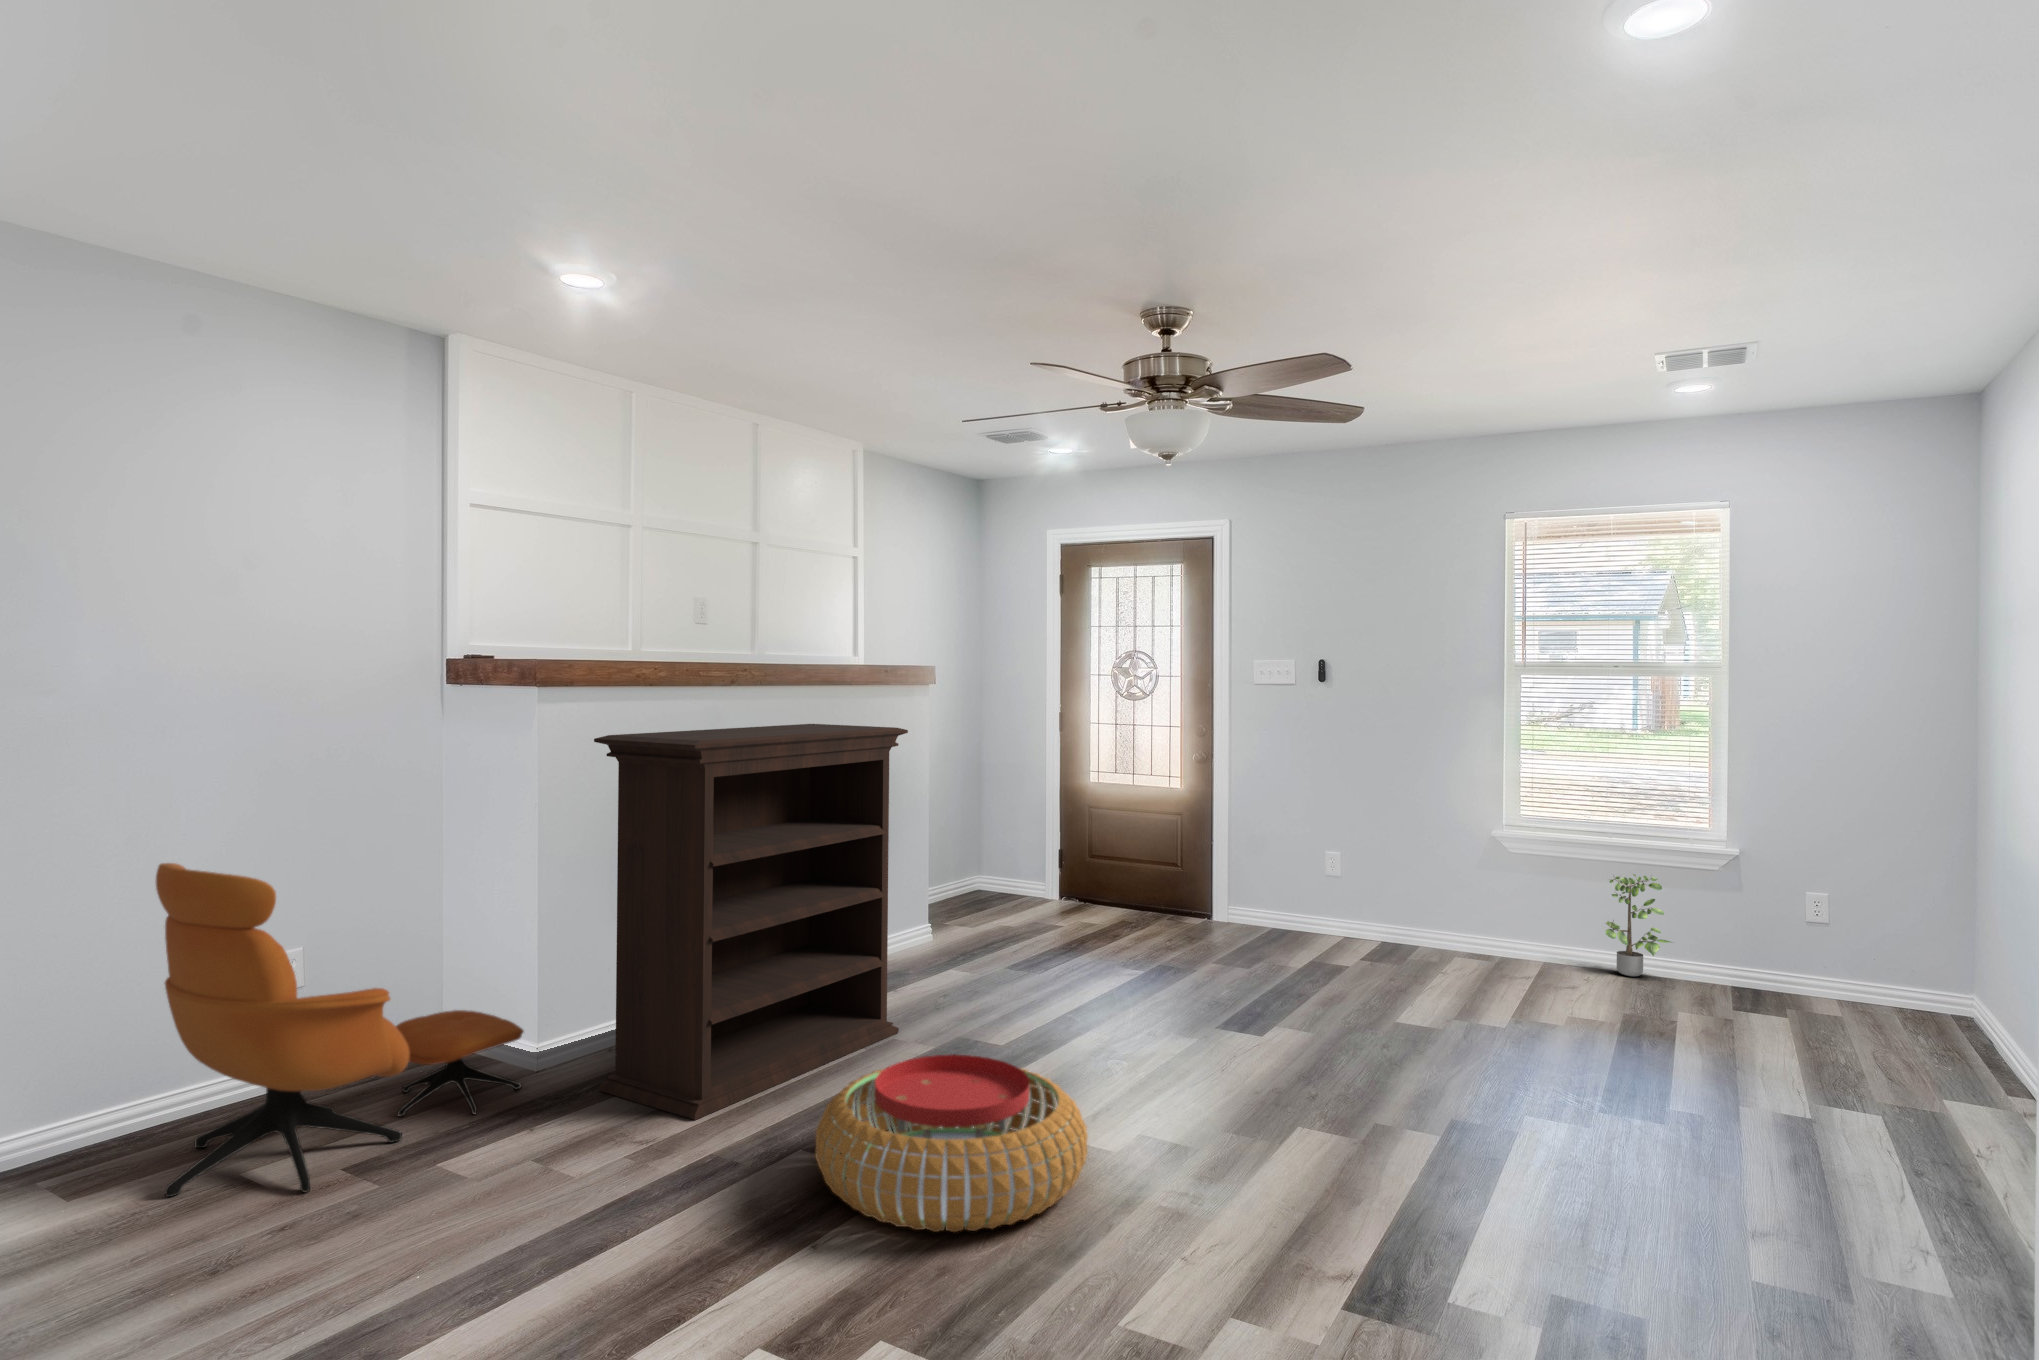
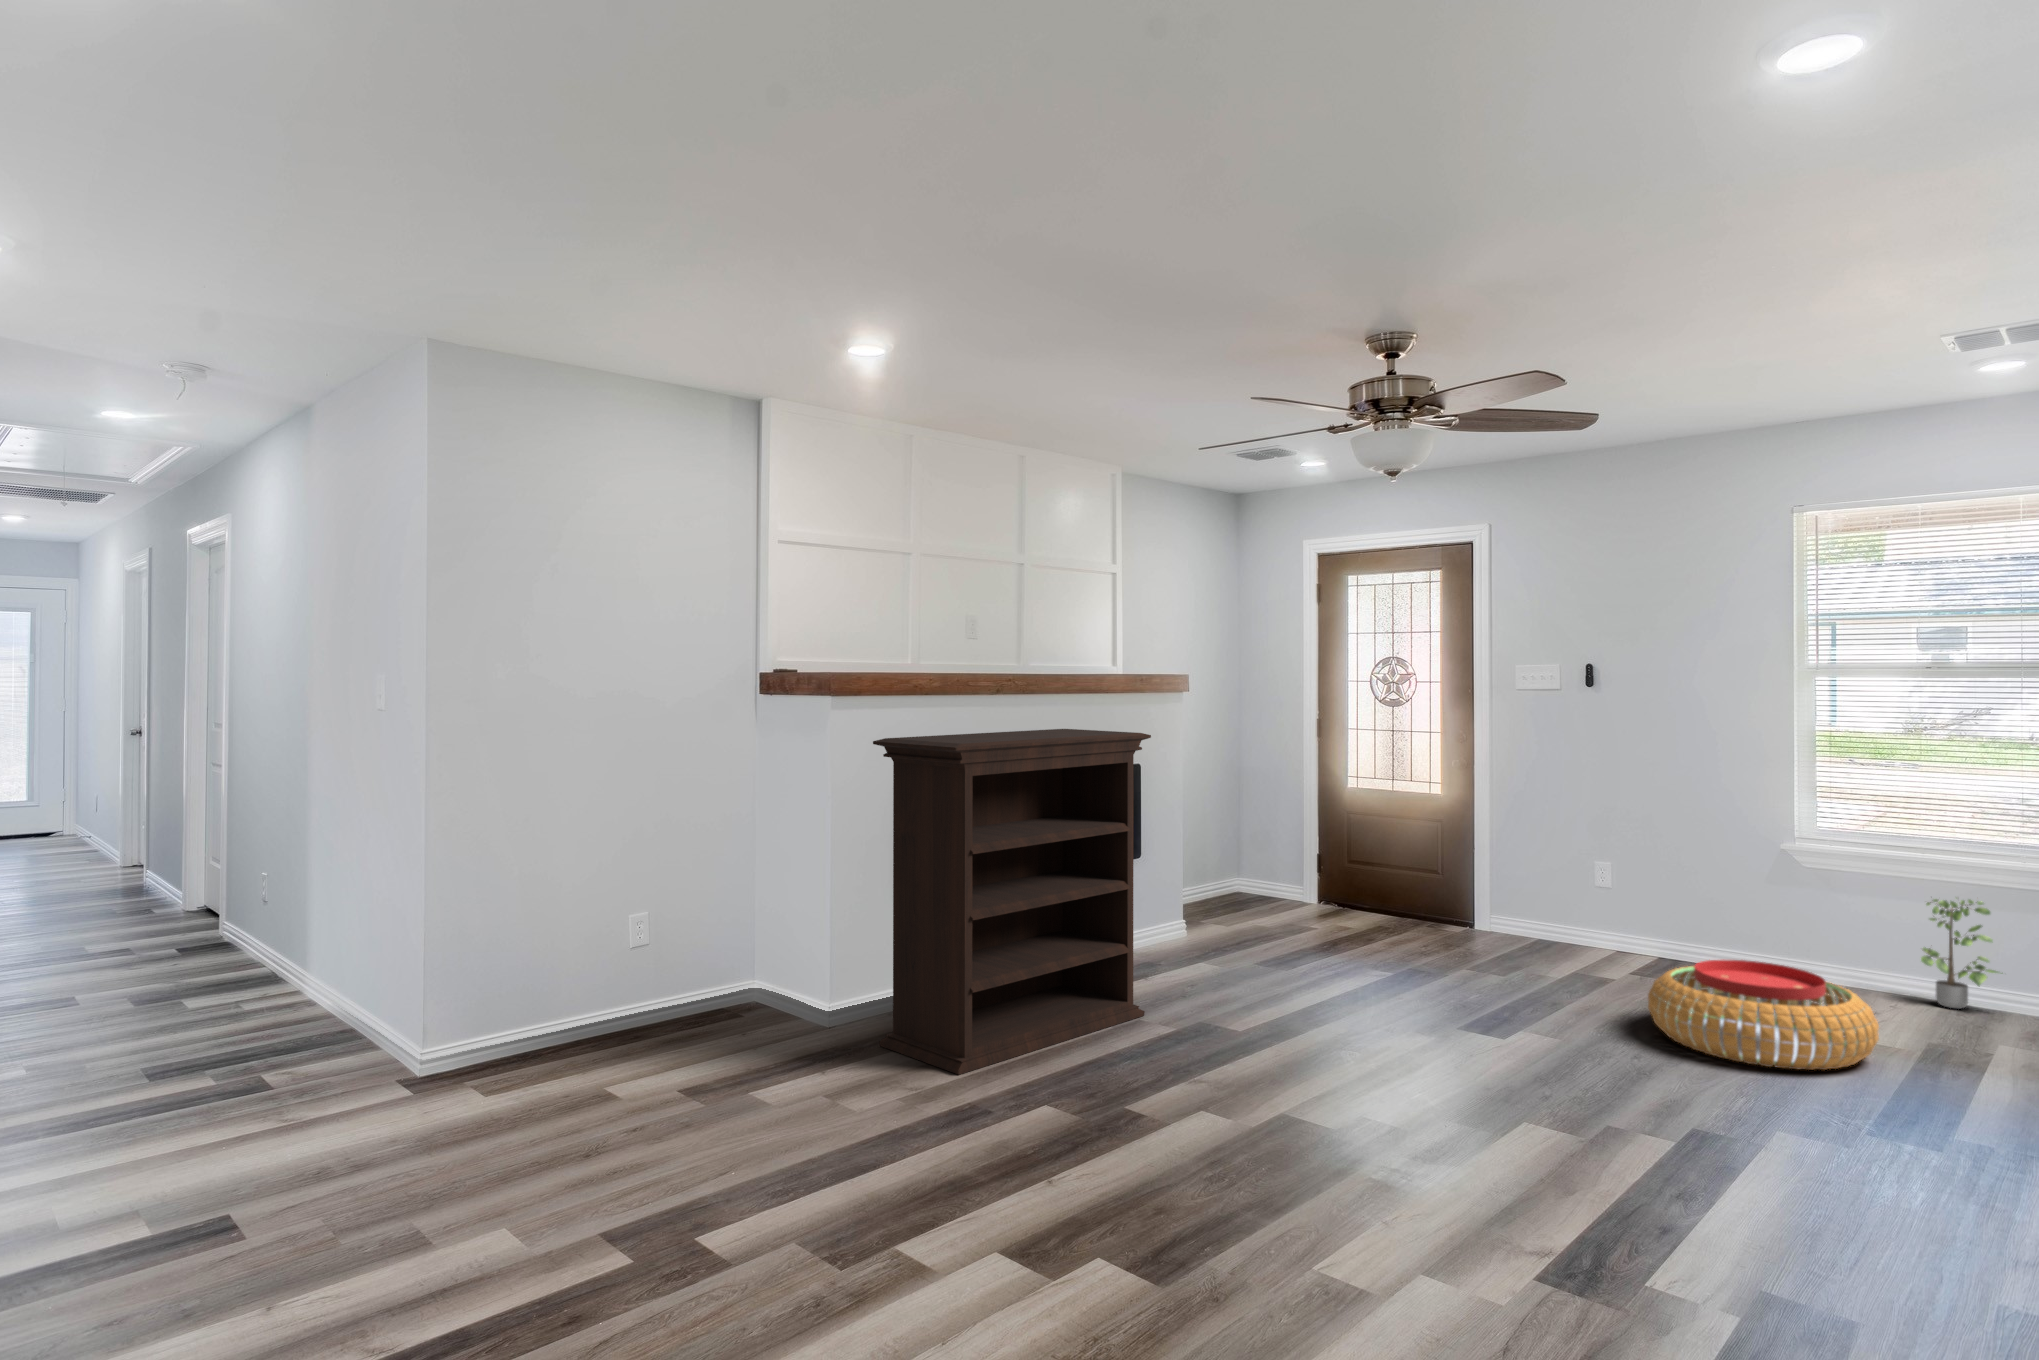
armchair: present [156,863,524,1197] -> none [546,837,818,1104]
pouf: present [815,1055,1088,1232] -> present [1648,960,1879,1070]

